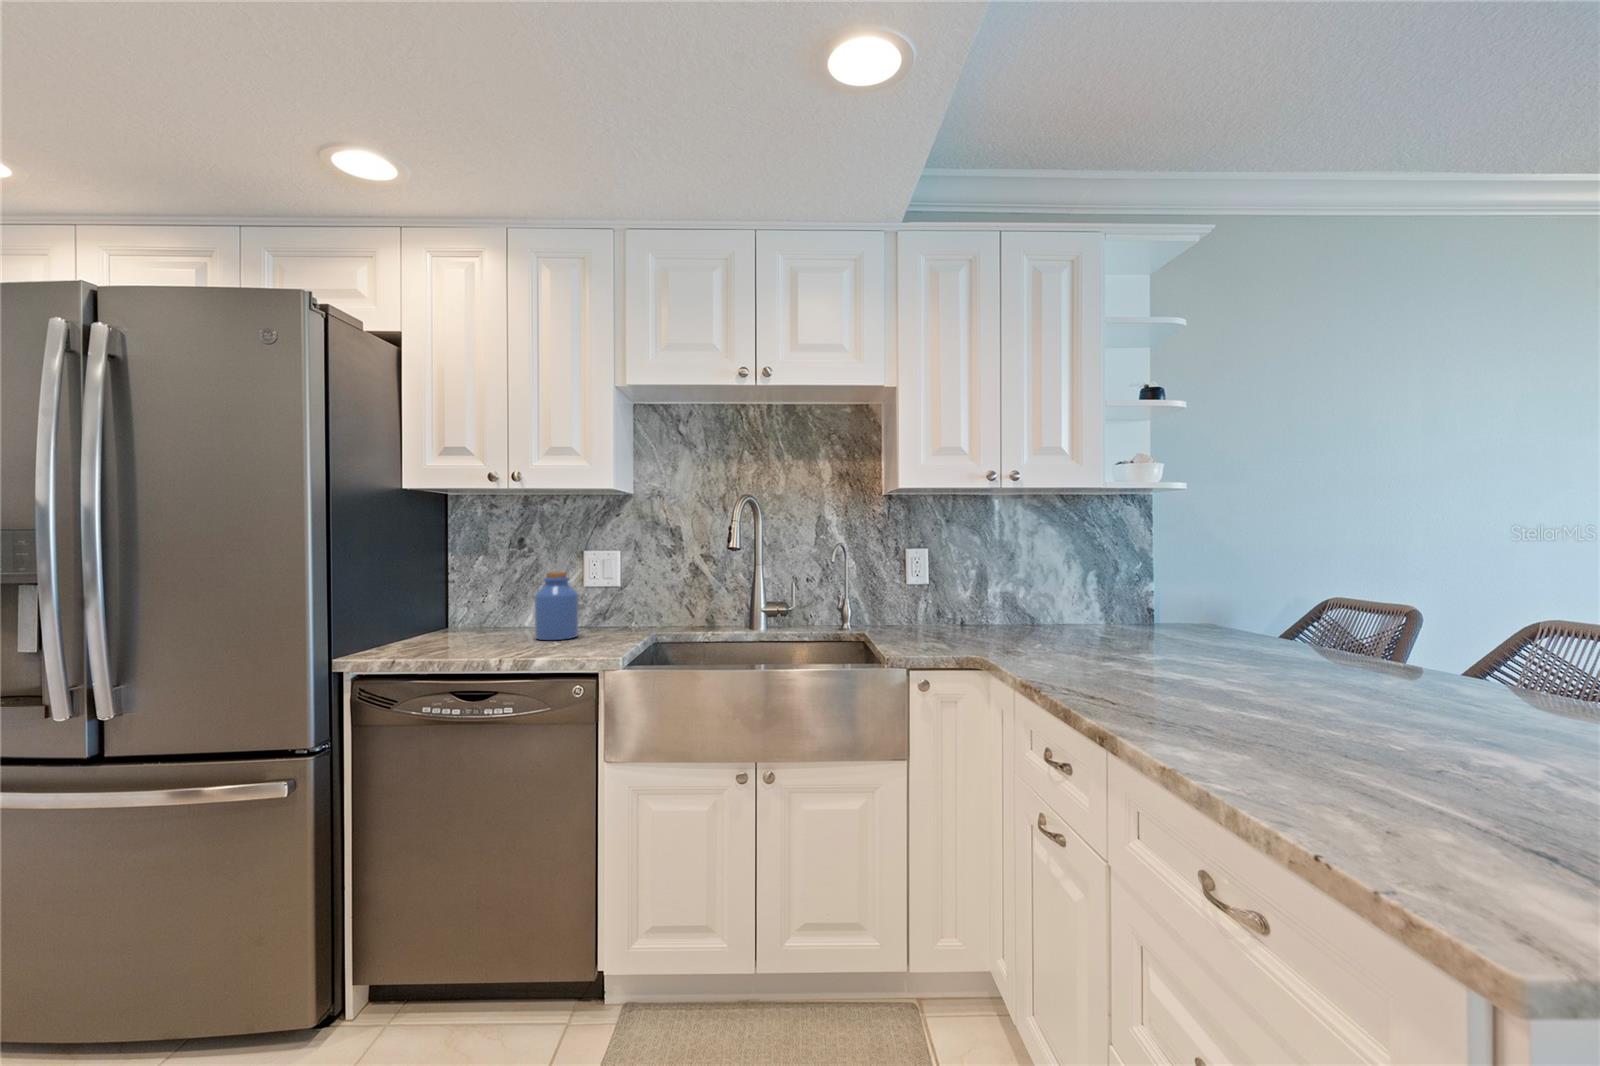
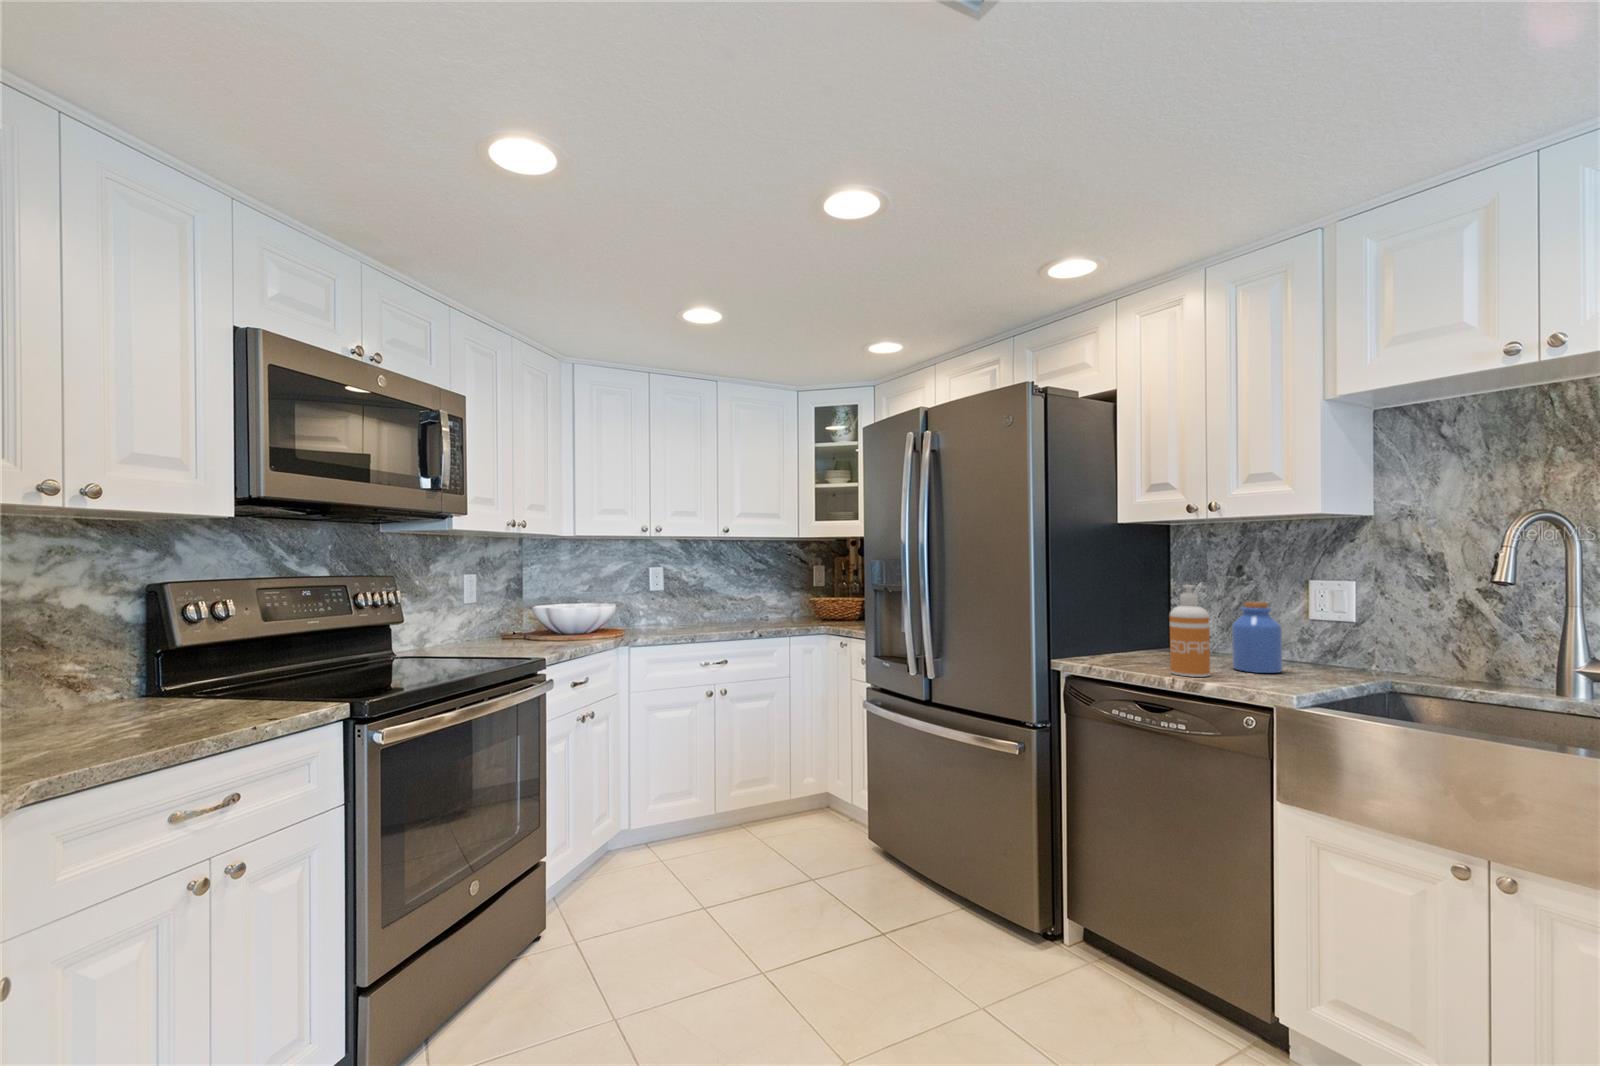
soap dispenser: none [488,558,529,655] -> present [1170,585,1210,677]

